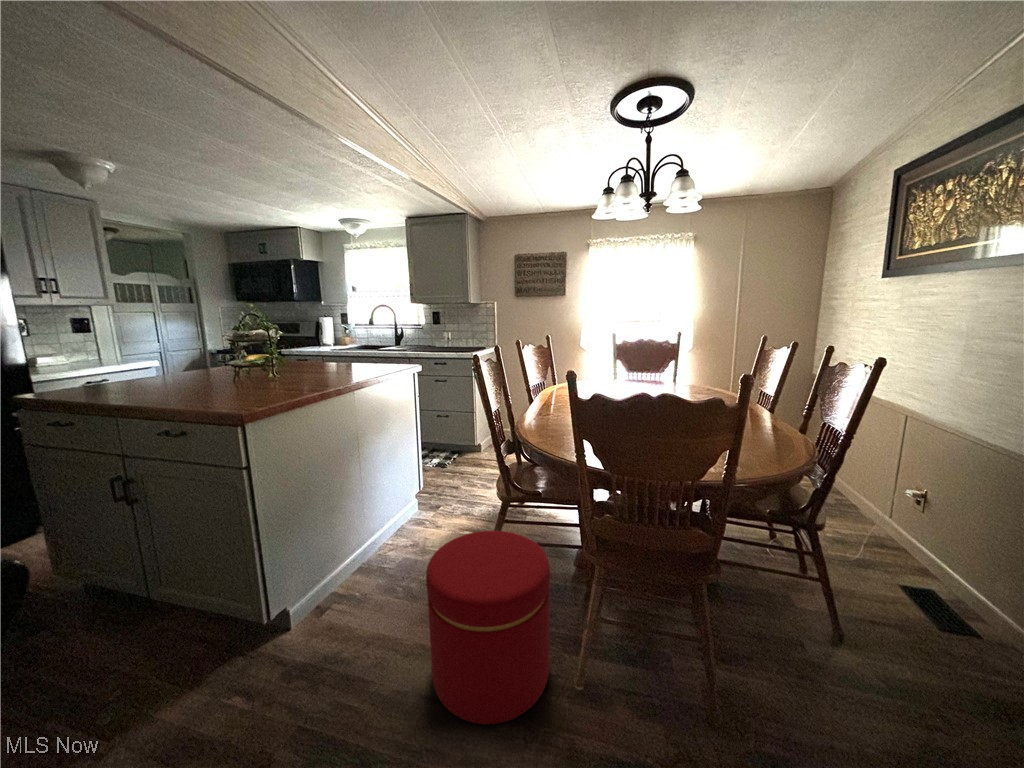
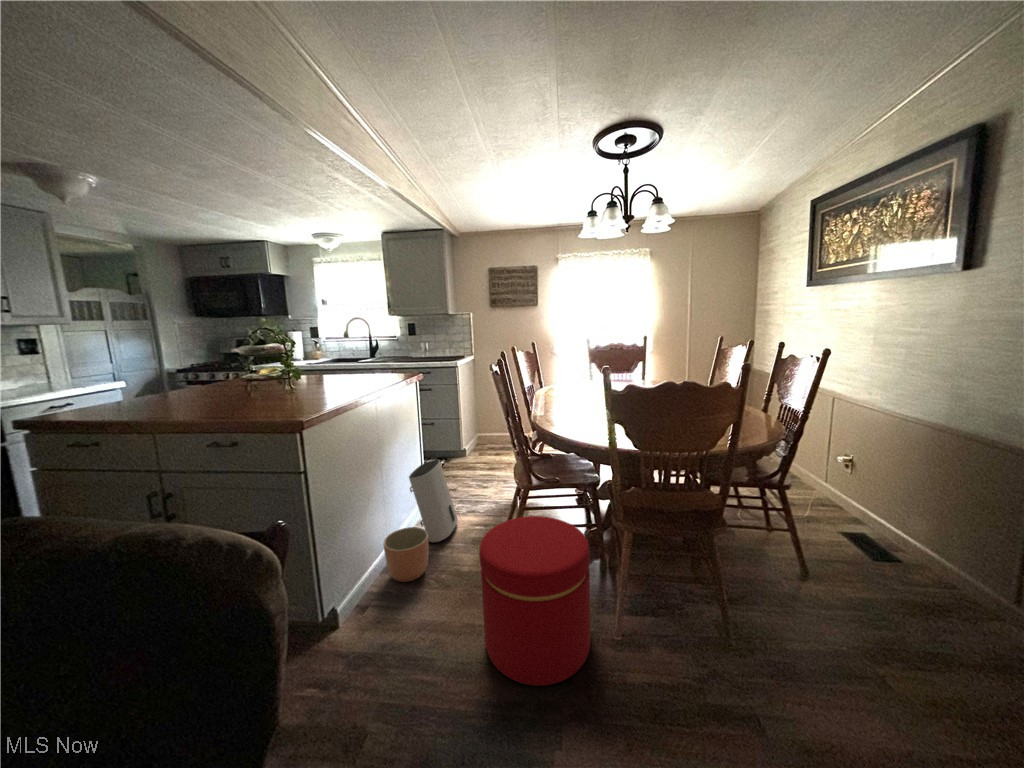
air purifier: none [395,457,449,544] -> present [409,460,458,542]
planter: none [356,527,404,584] -> present [384,527,429,582]

